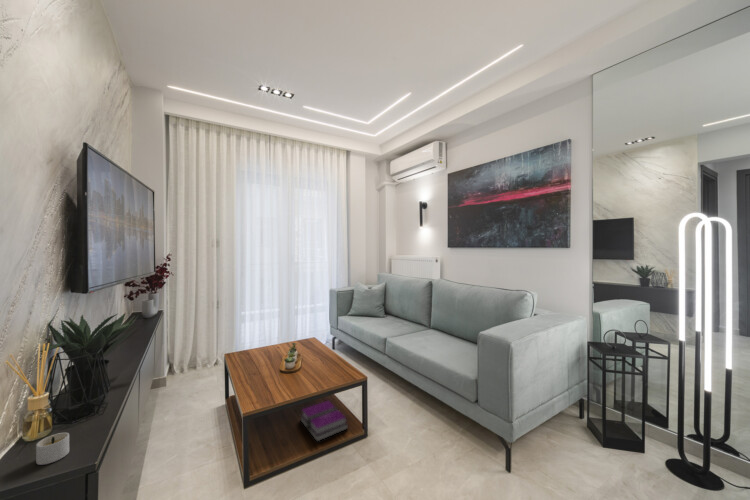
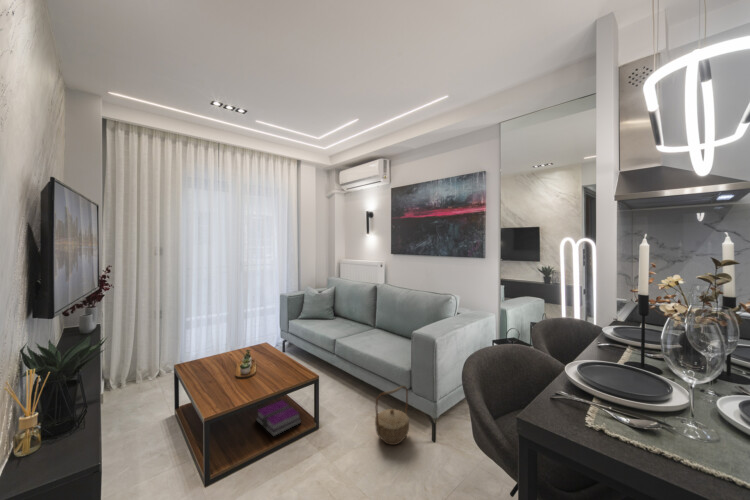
basket: none [433,397,477,469] -> present [375,386,409,445]
candle: present [36,433,69,465] -> none [31,443,74,472]

